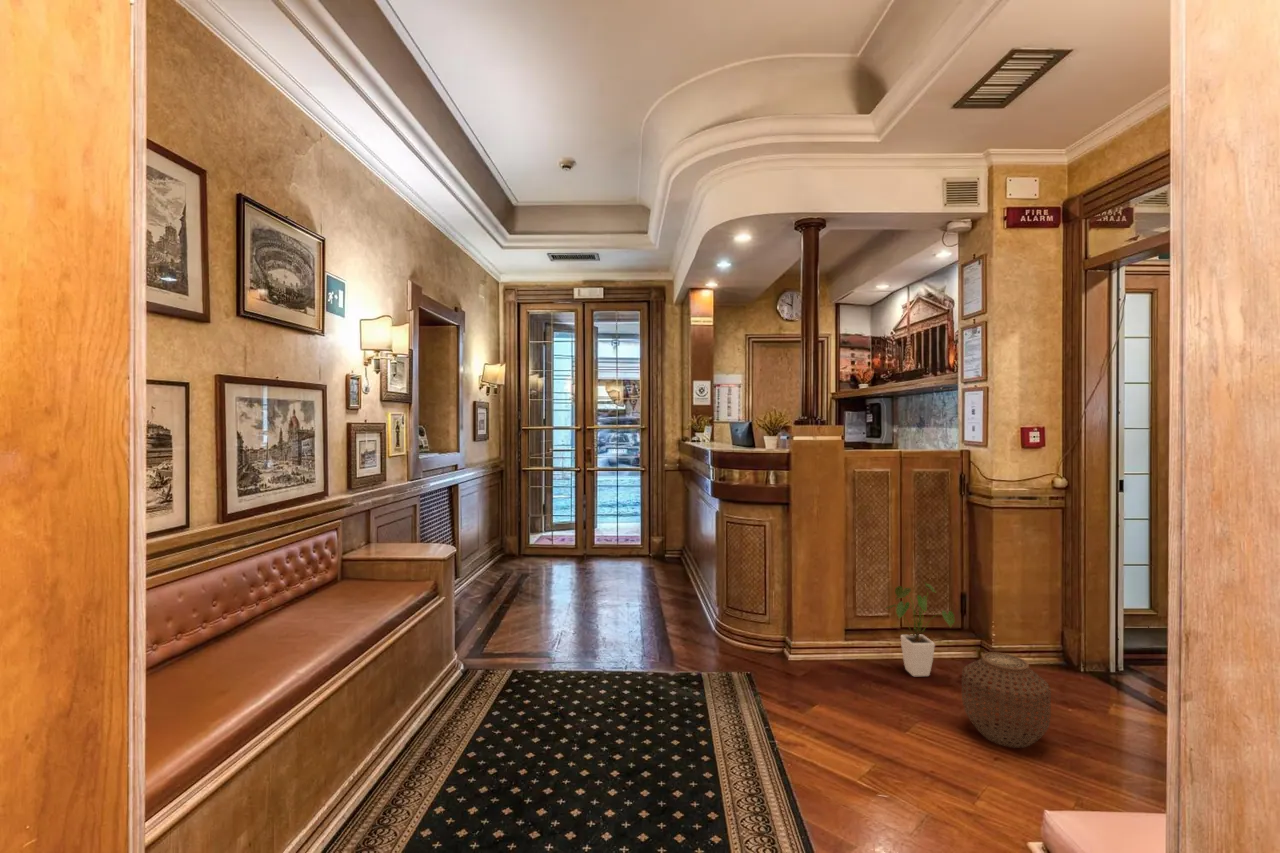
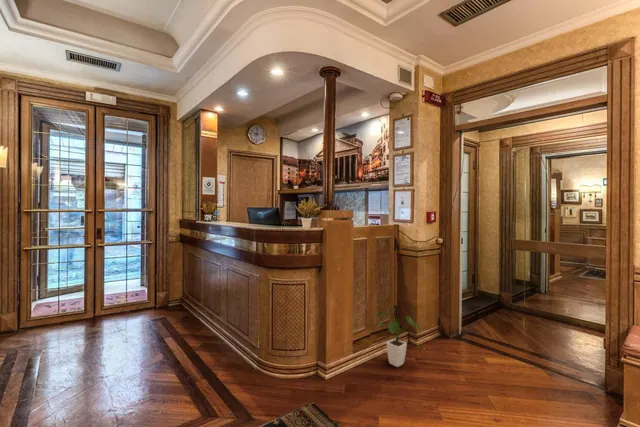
woven basket: present [962,652,1051,748] -> none [451,344,501,402]

